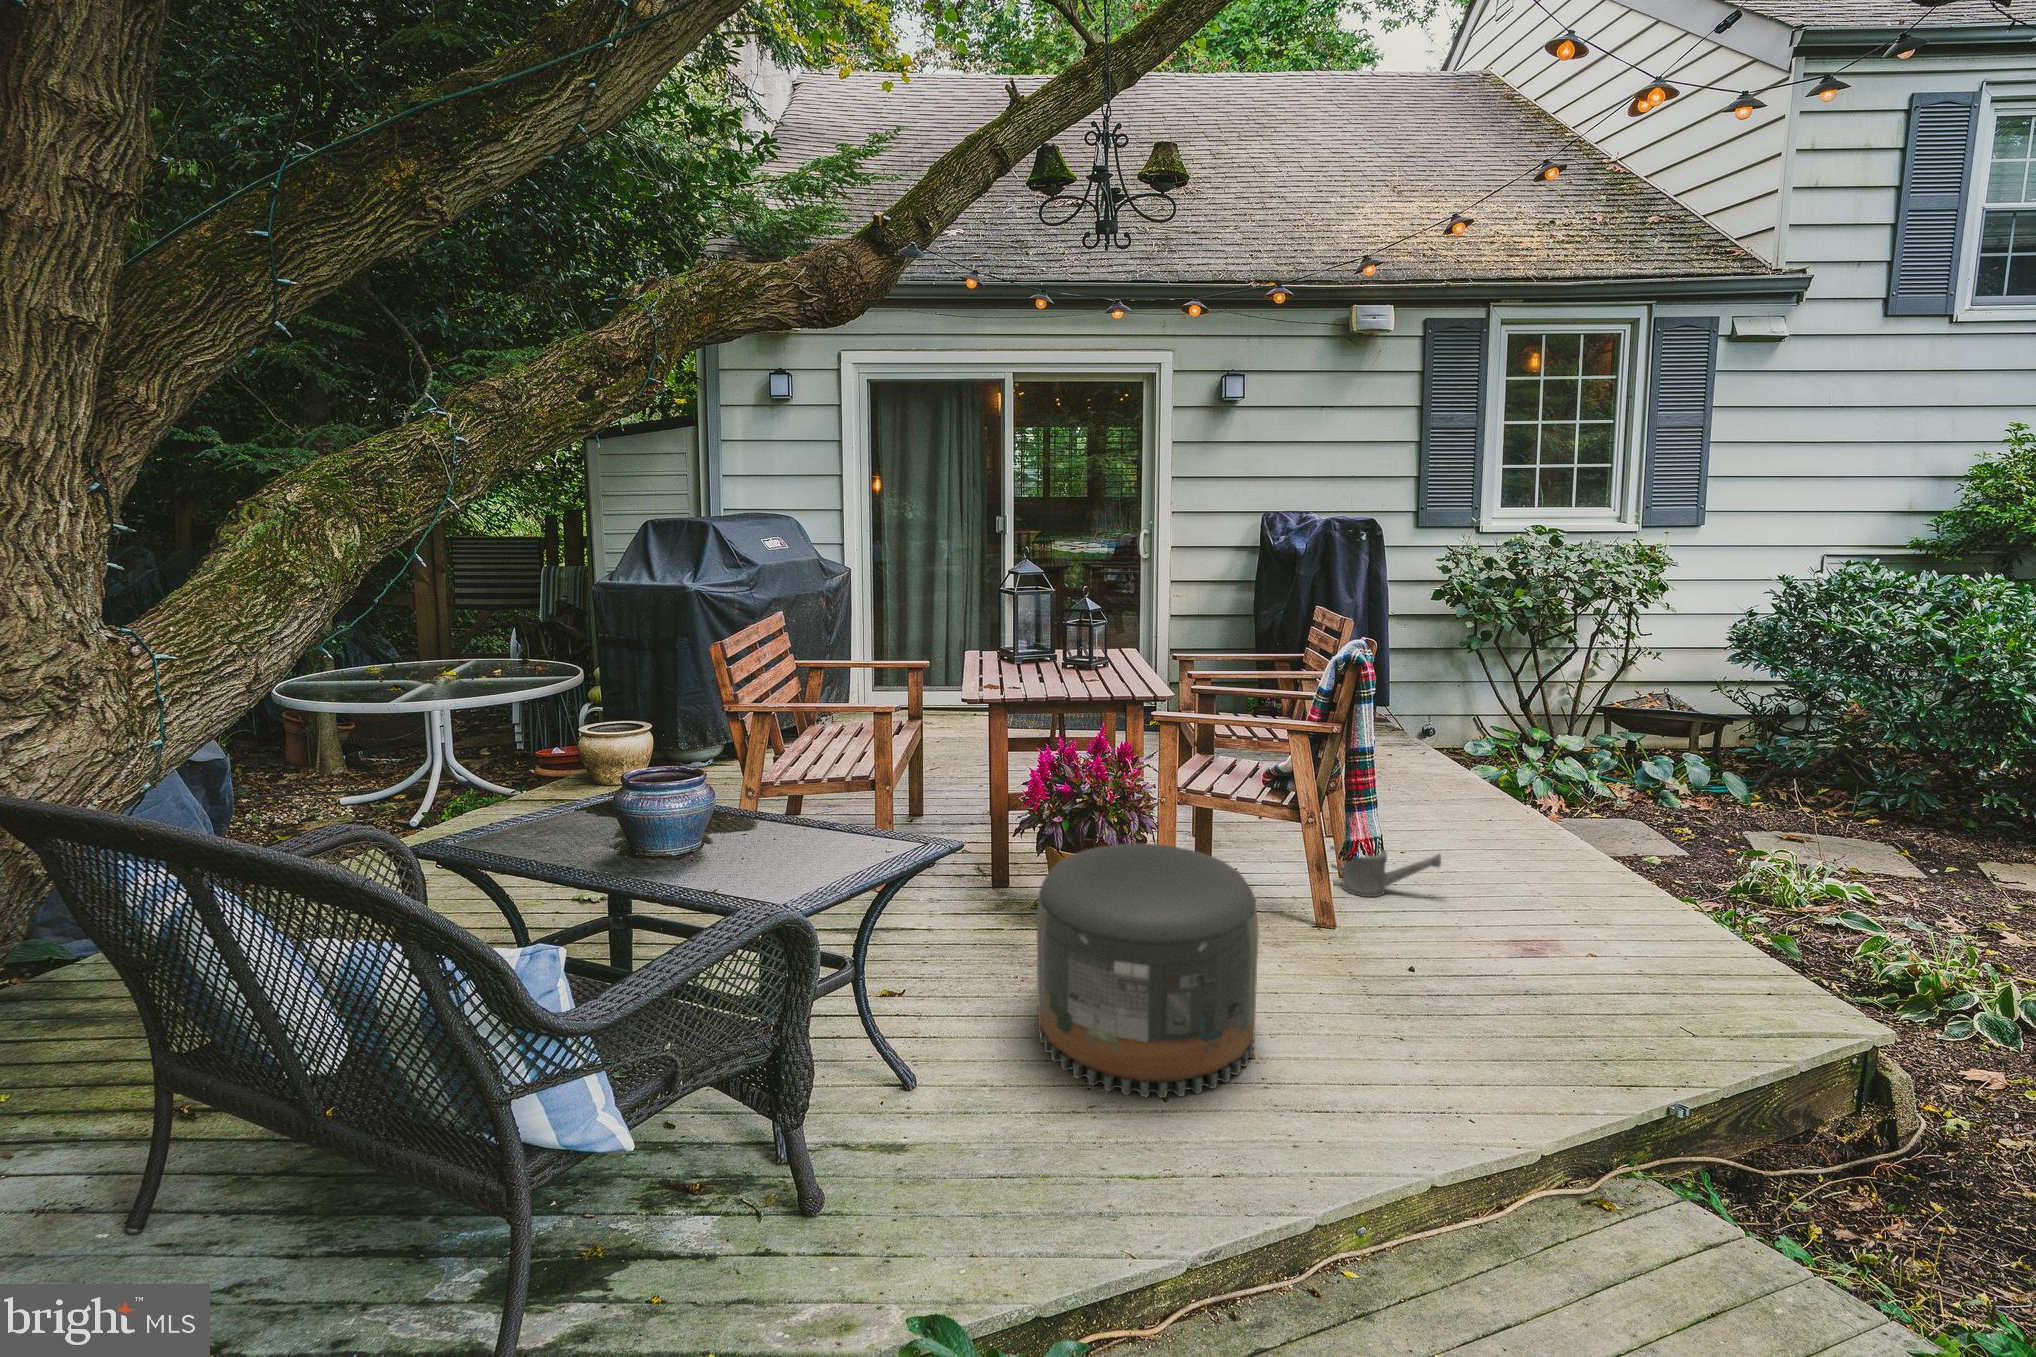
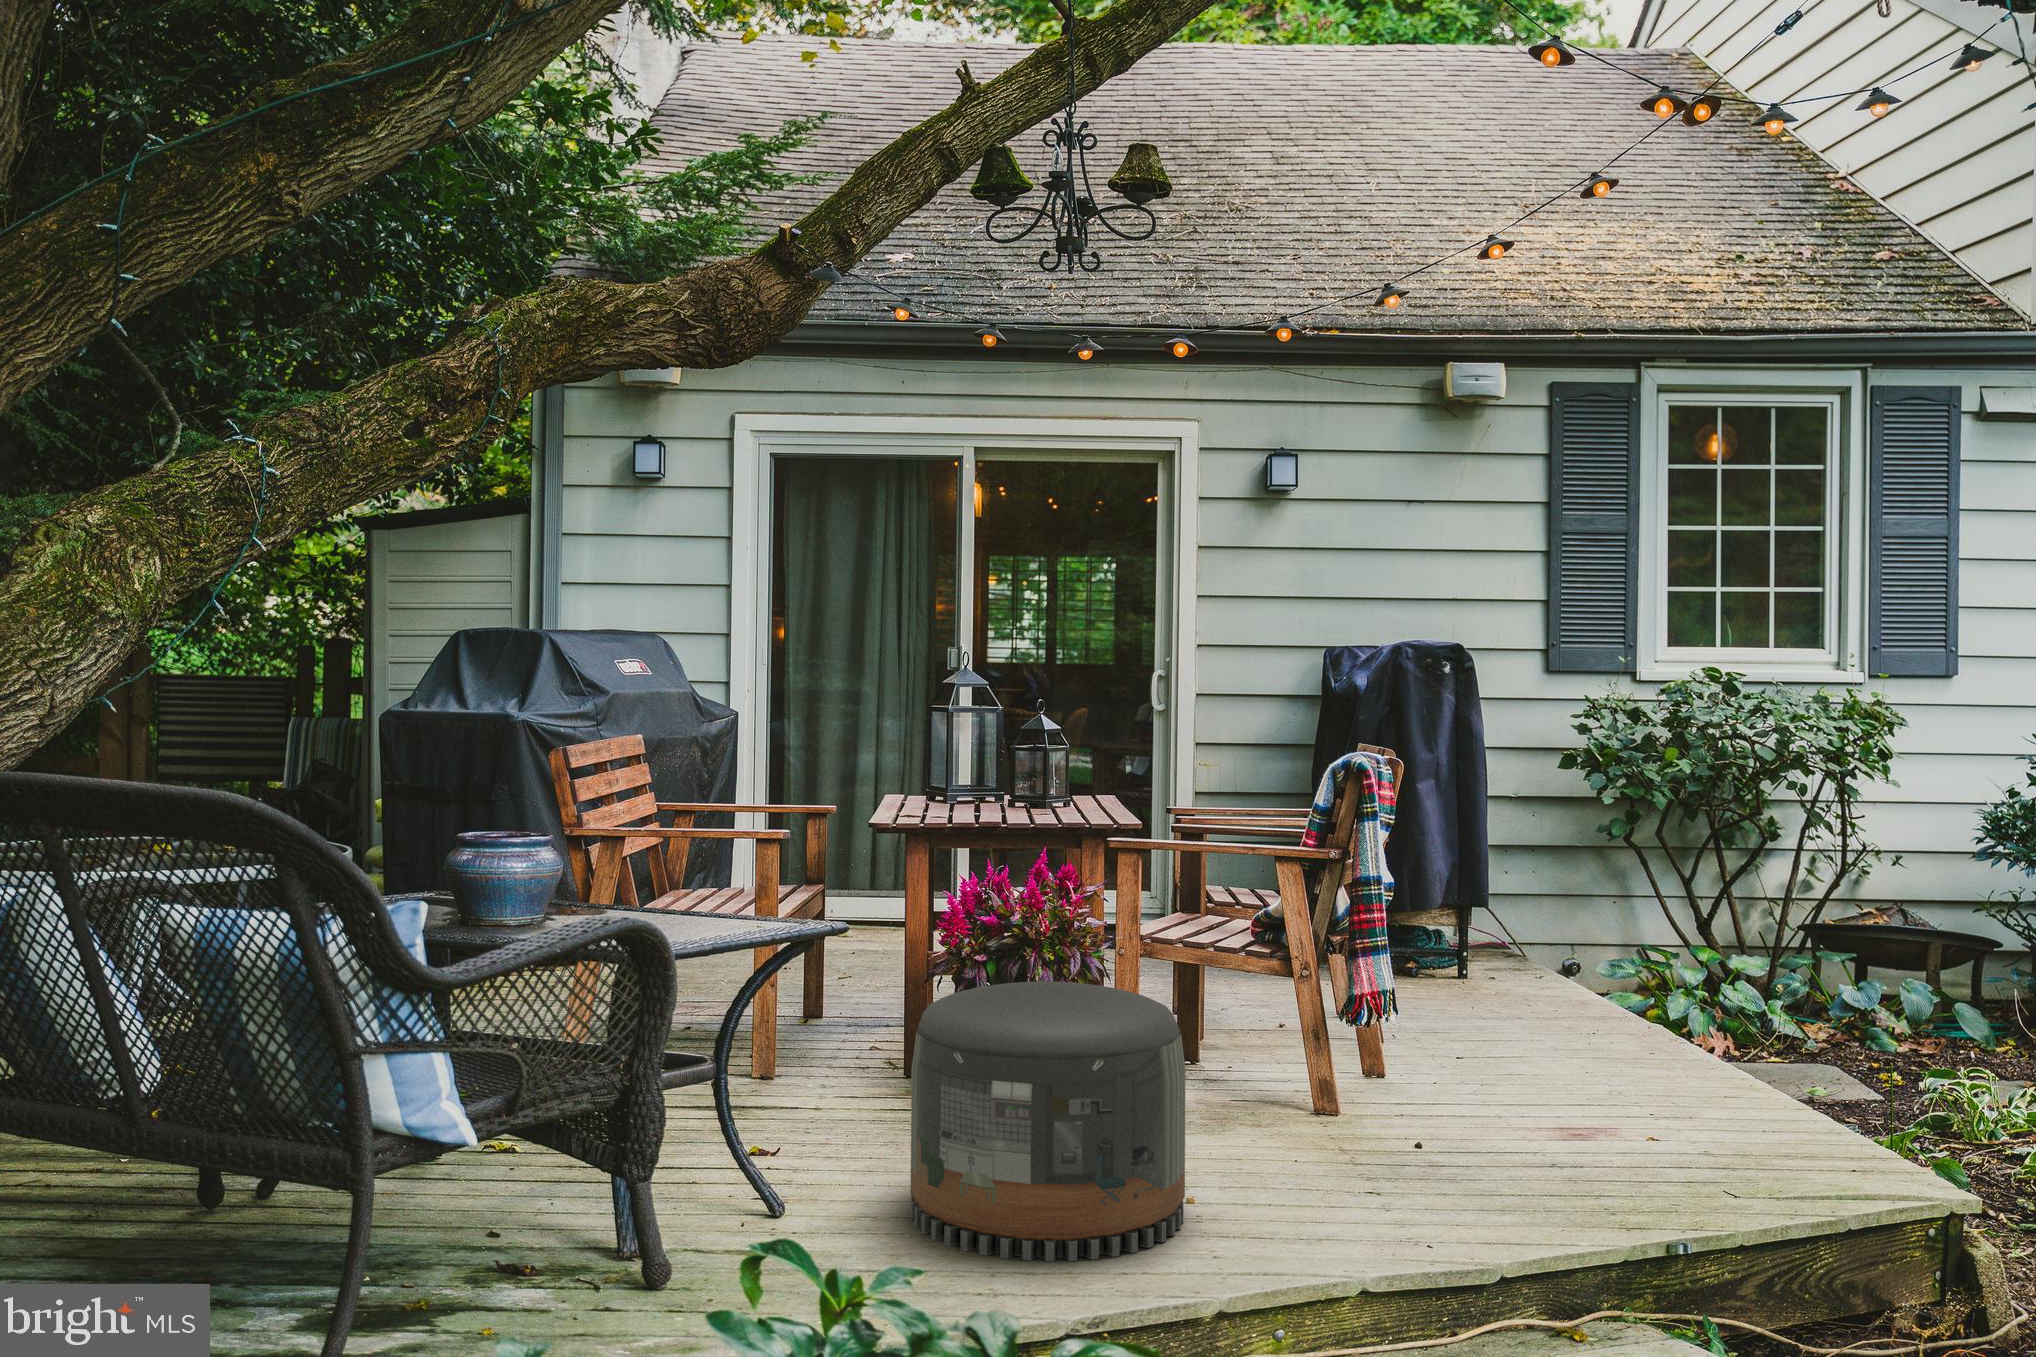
watering can: present [1330,846,1441,897] -> none [1339,1049,1493,1118]

